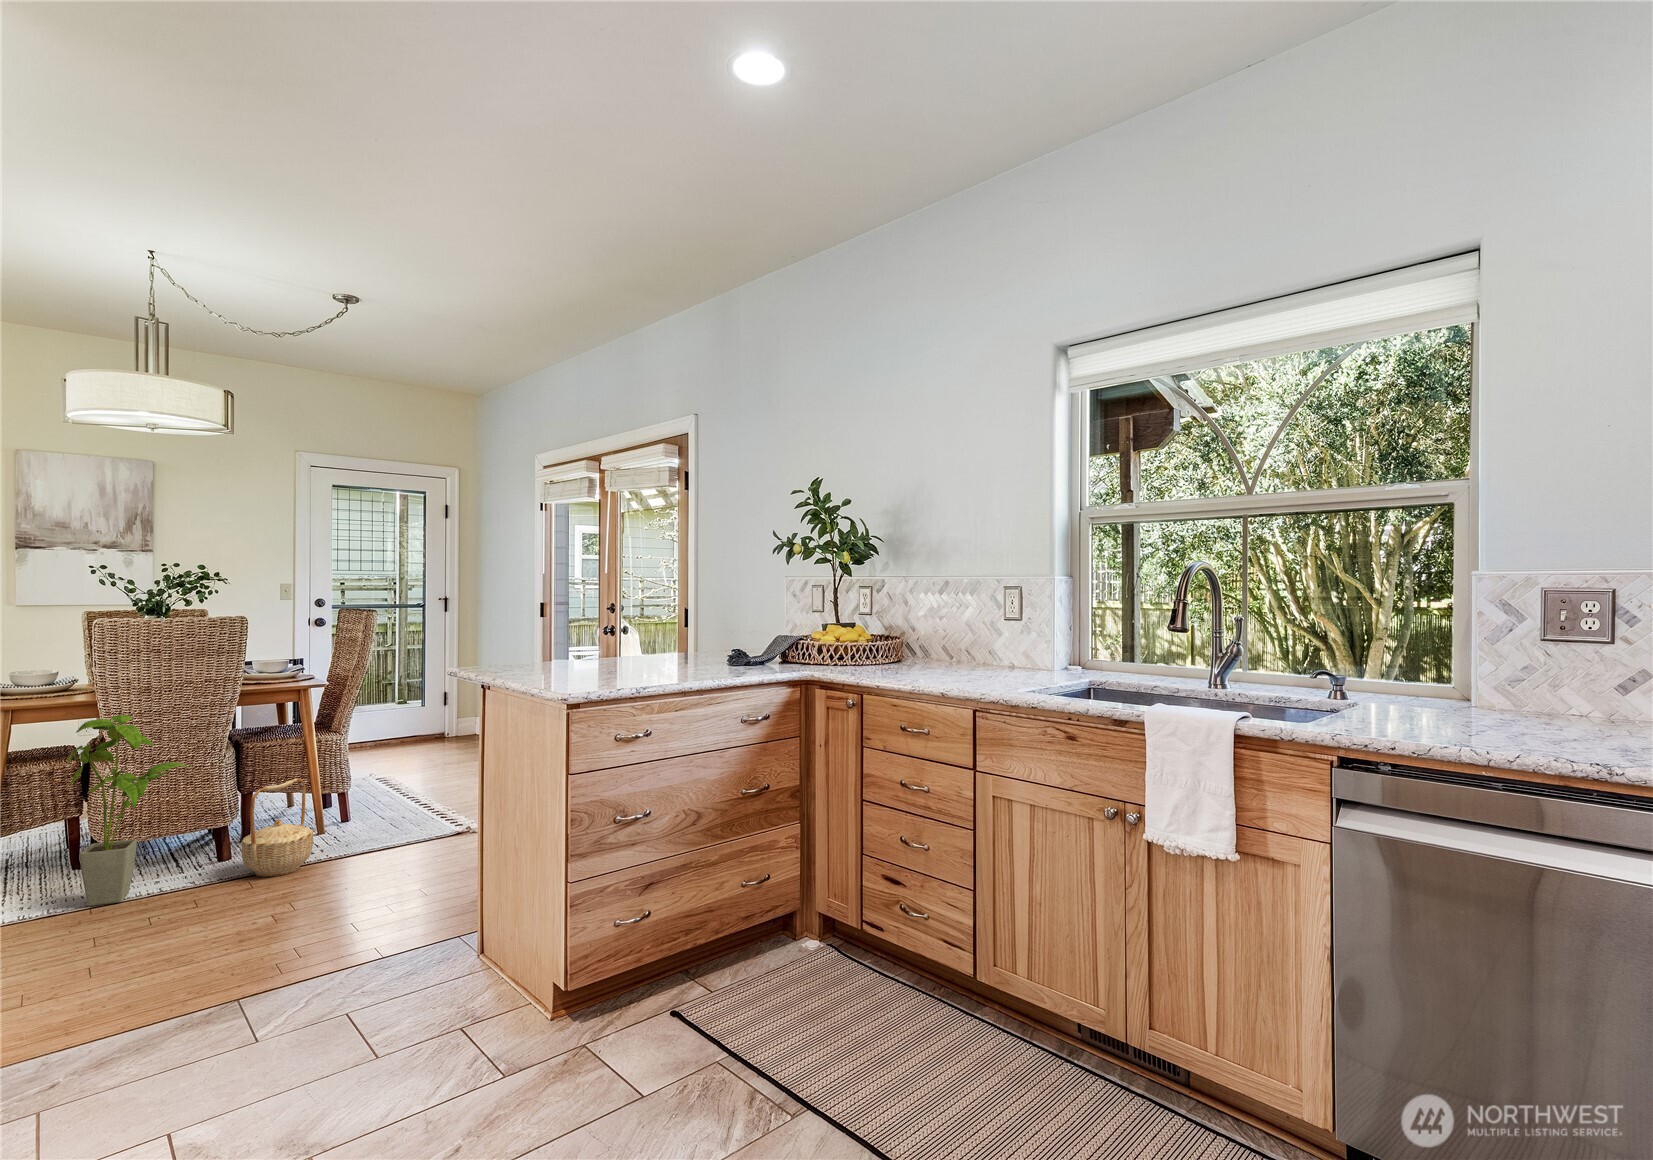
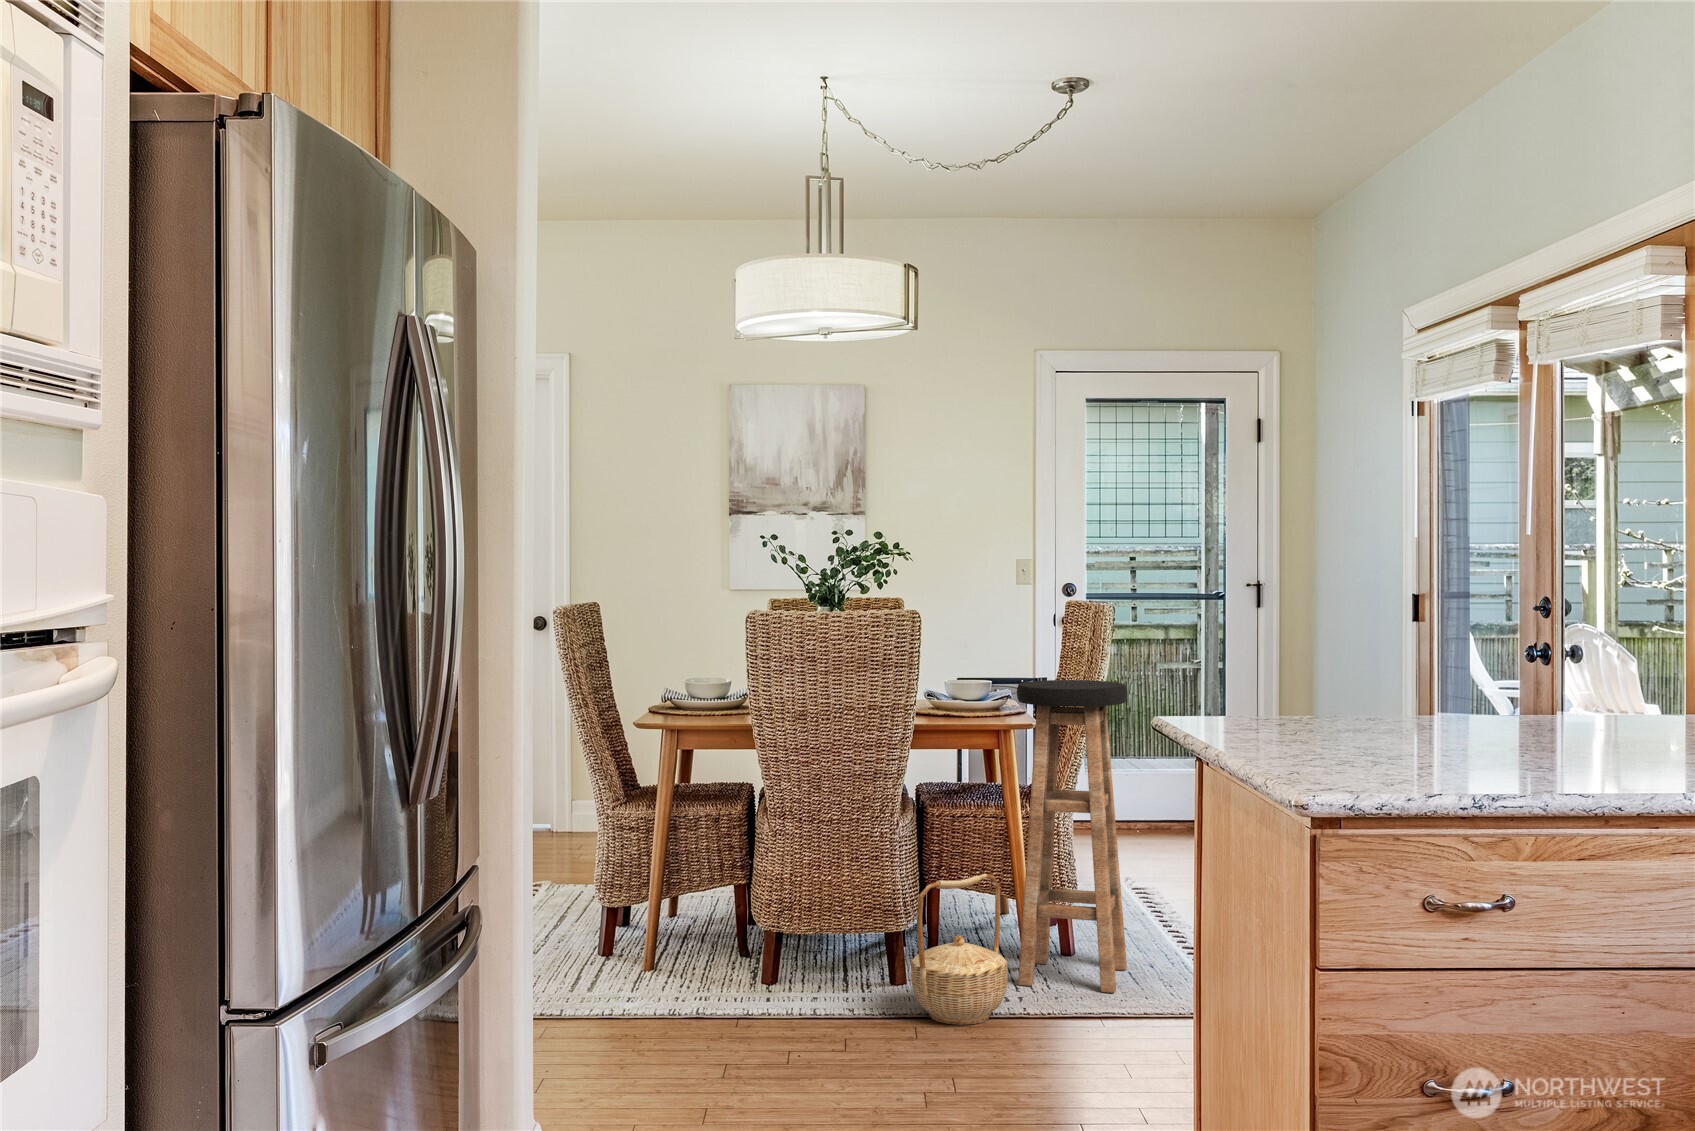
bar stool: none [312,656,388,846] -> present [1017,680,1128,993]
house plant: present [67,715,190,906] -> none [706,751,850,1019]

